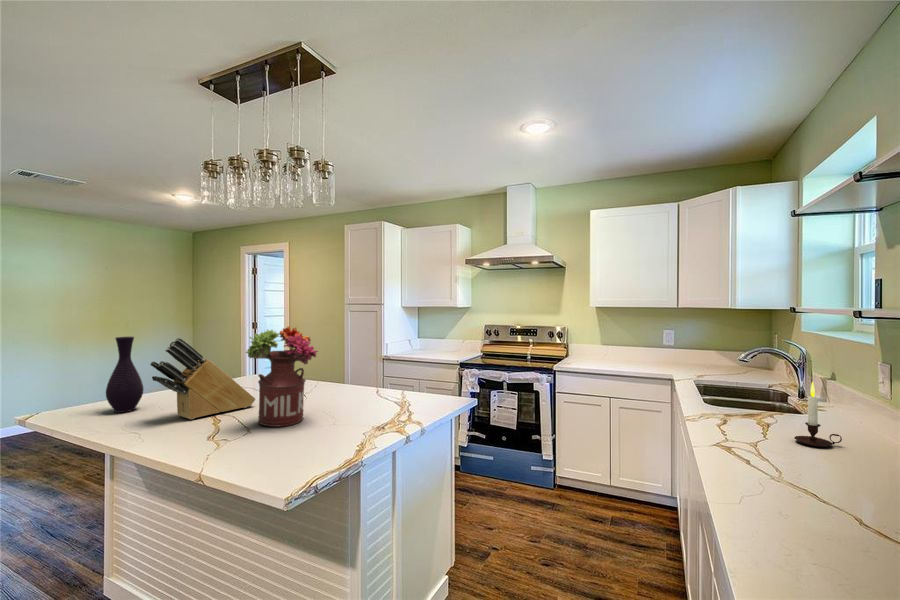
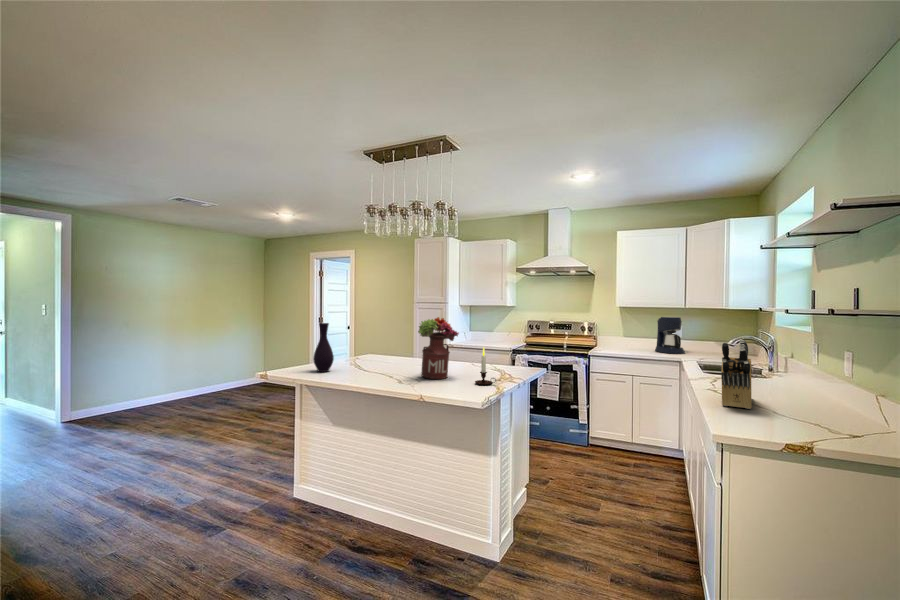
coffee maker: none [641,319,680,367] -> present [655,317,685,354]
knife block: present [150,338,255,419] -> present [721,340,752,409]
candle: present [794,382,842,447] -> present [475,348,496,385]

